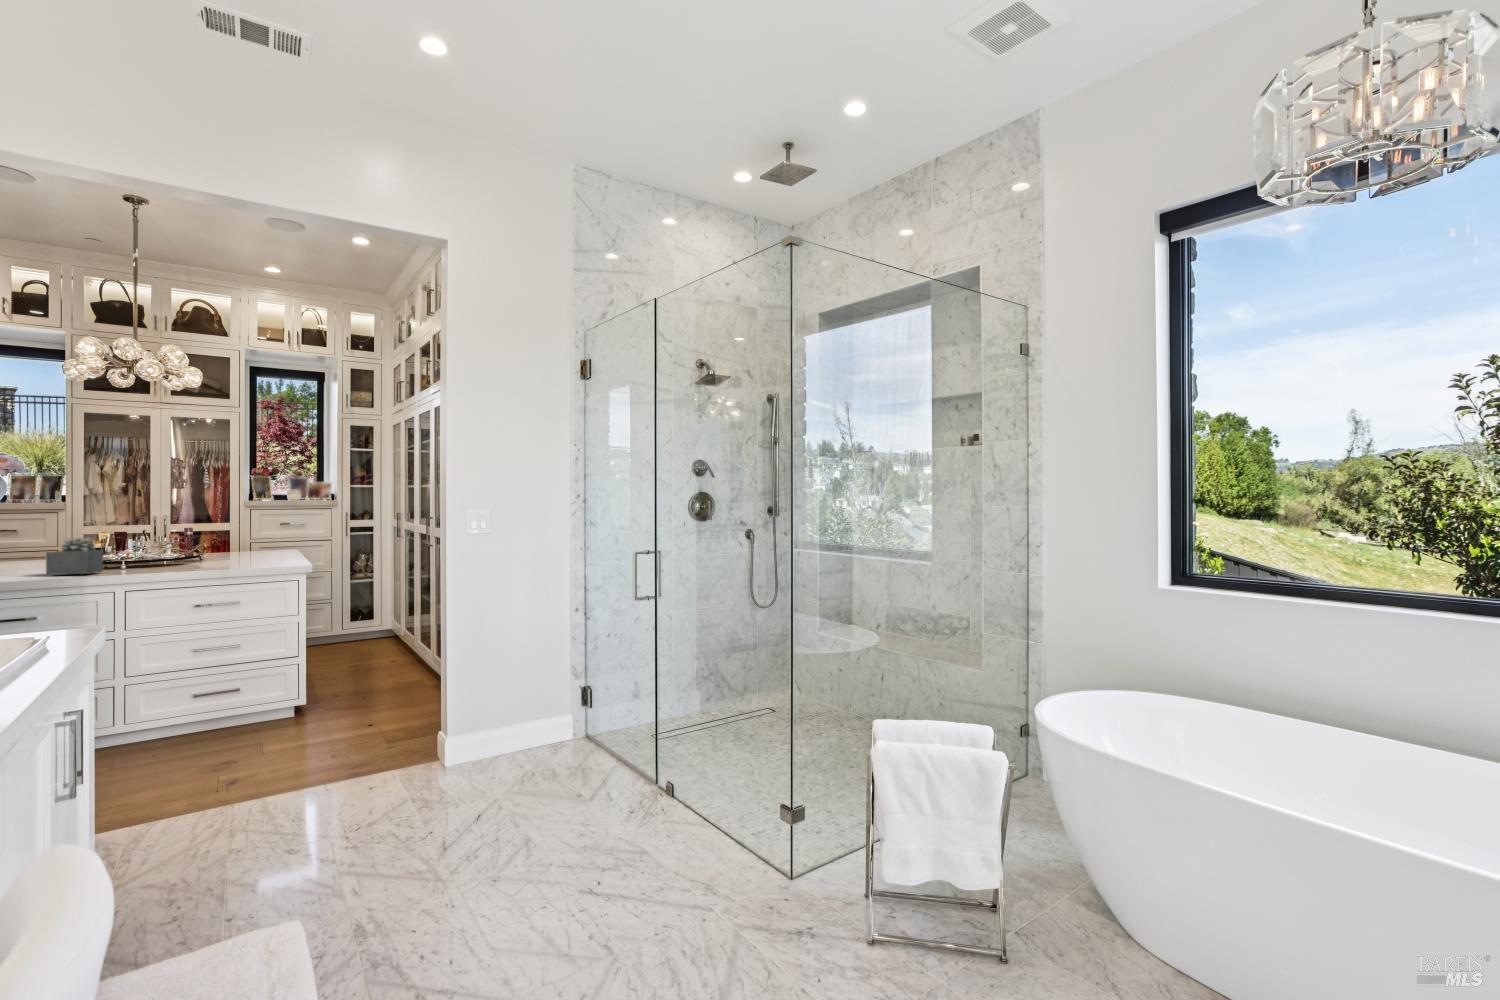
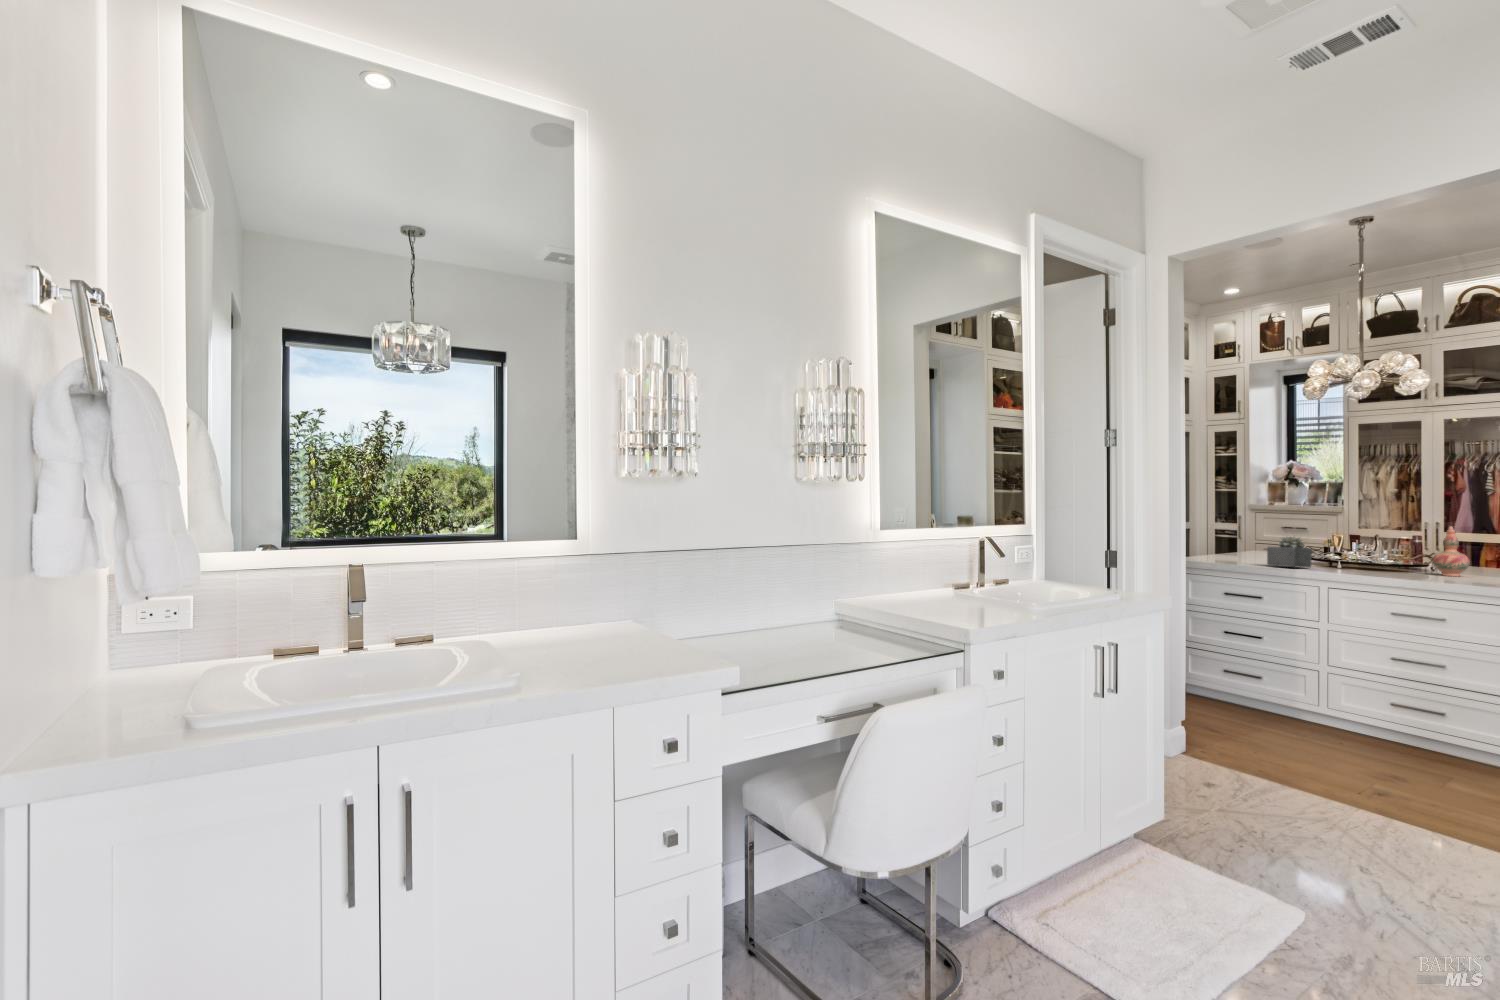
decorative vase: none [224,520,254,566] -> present [1433,526,1470,576]

